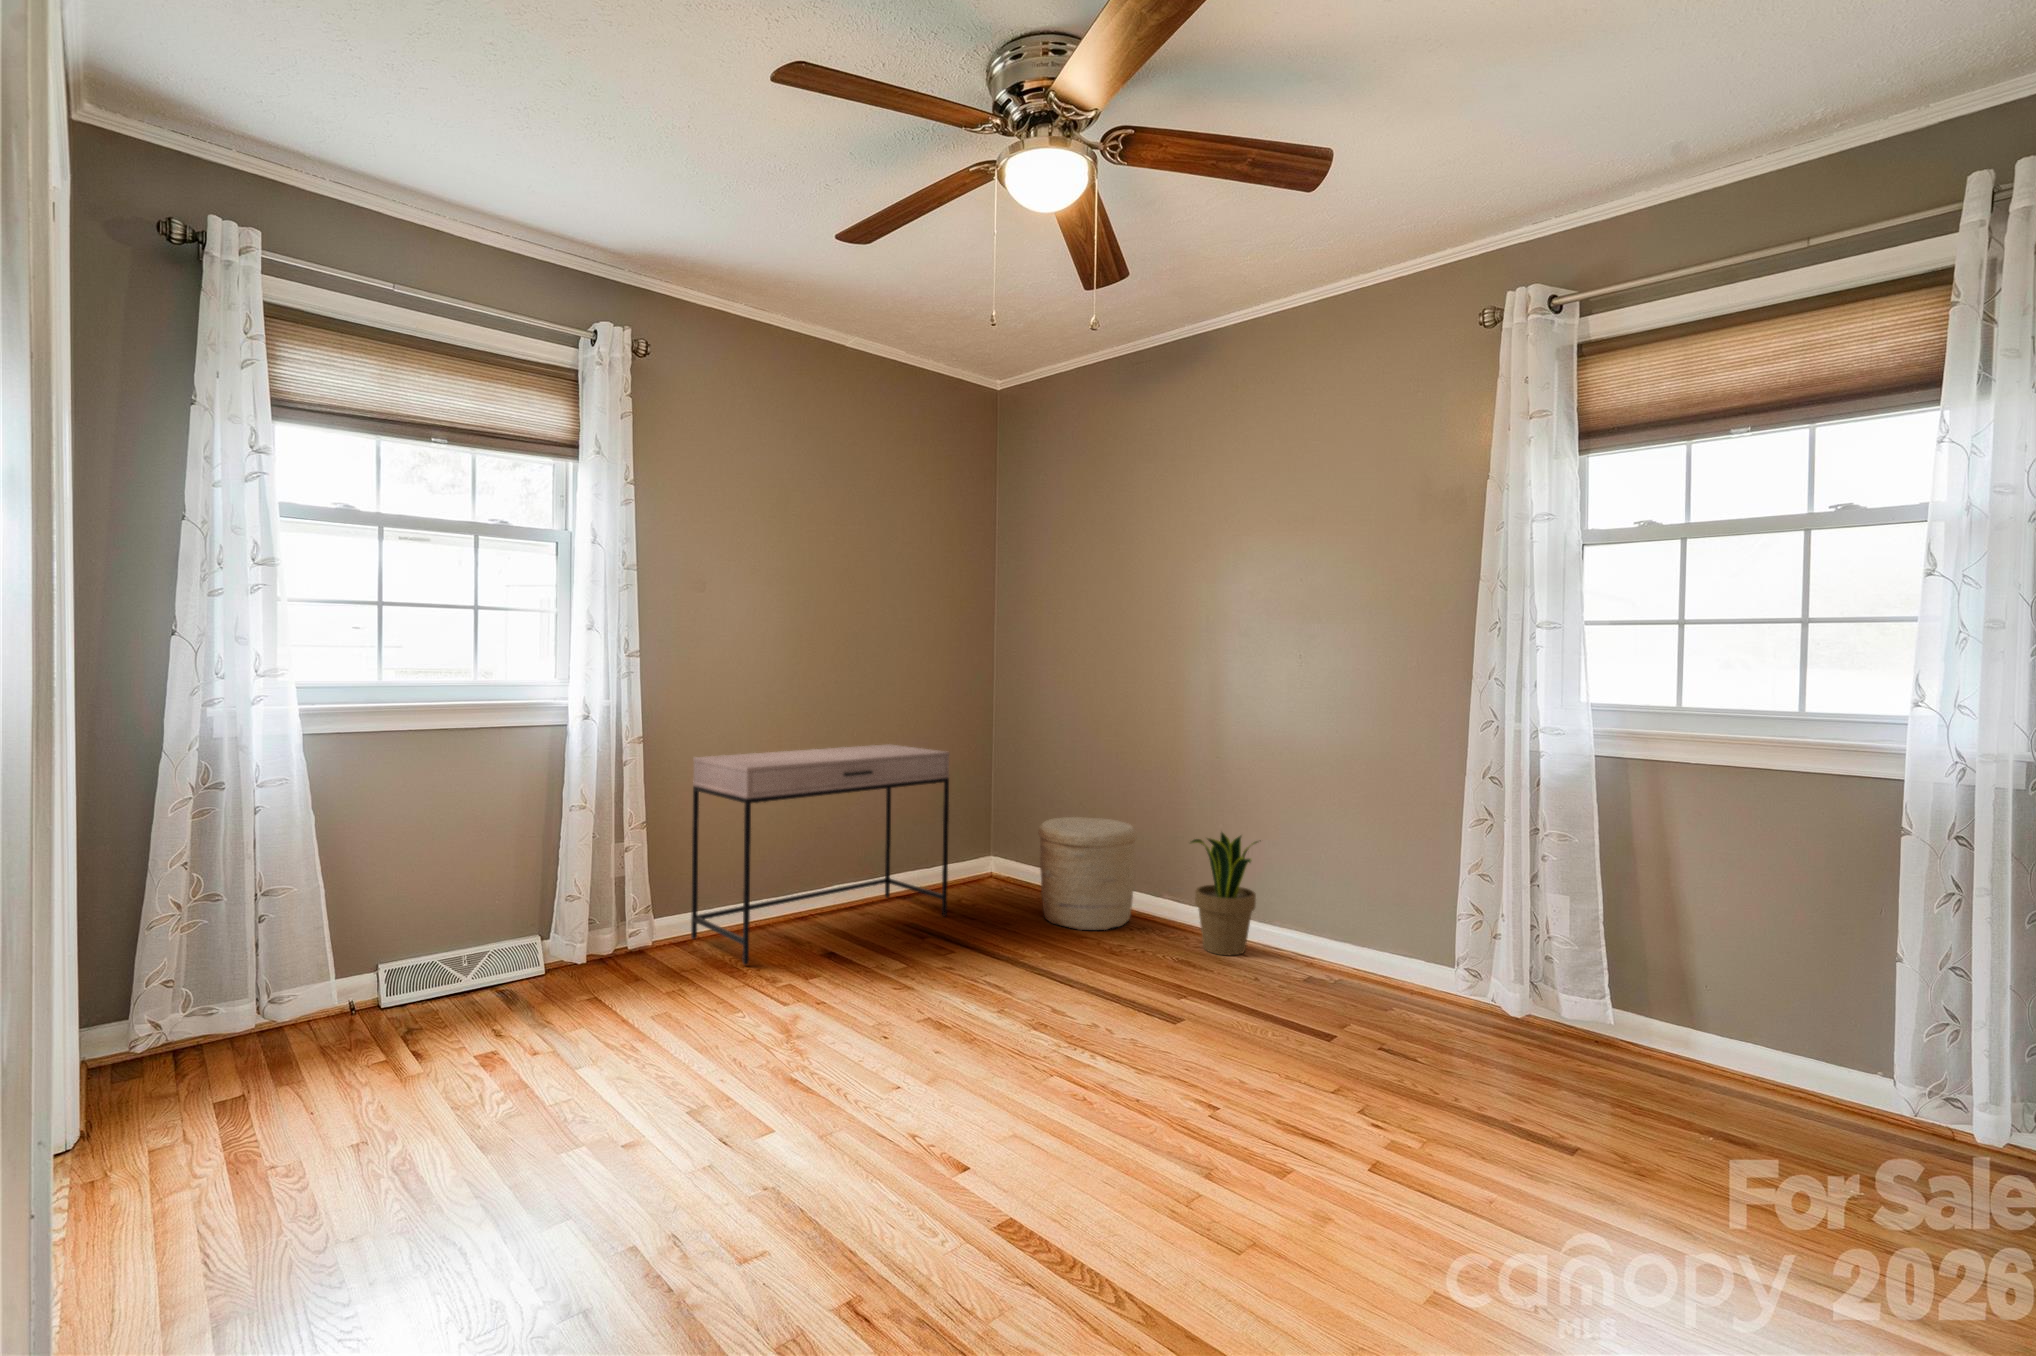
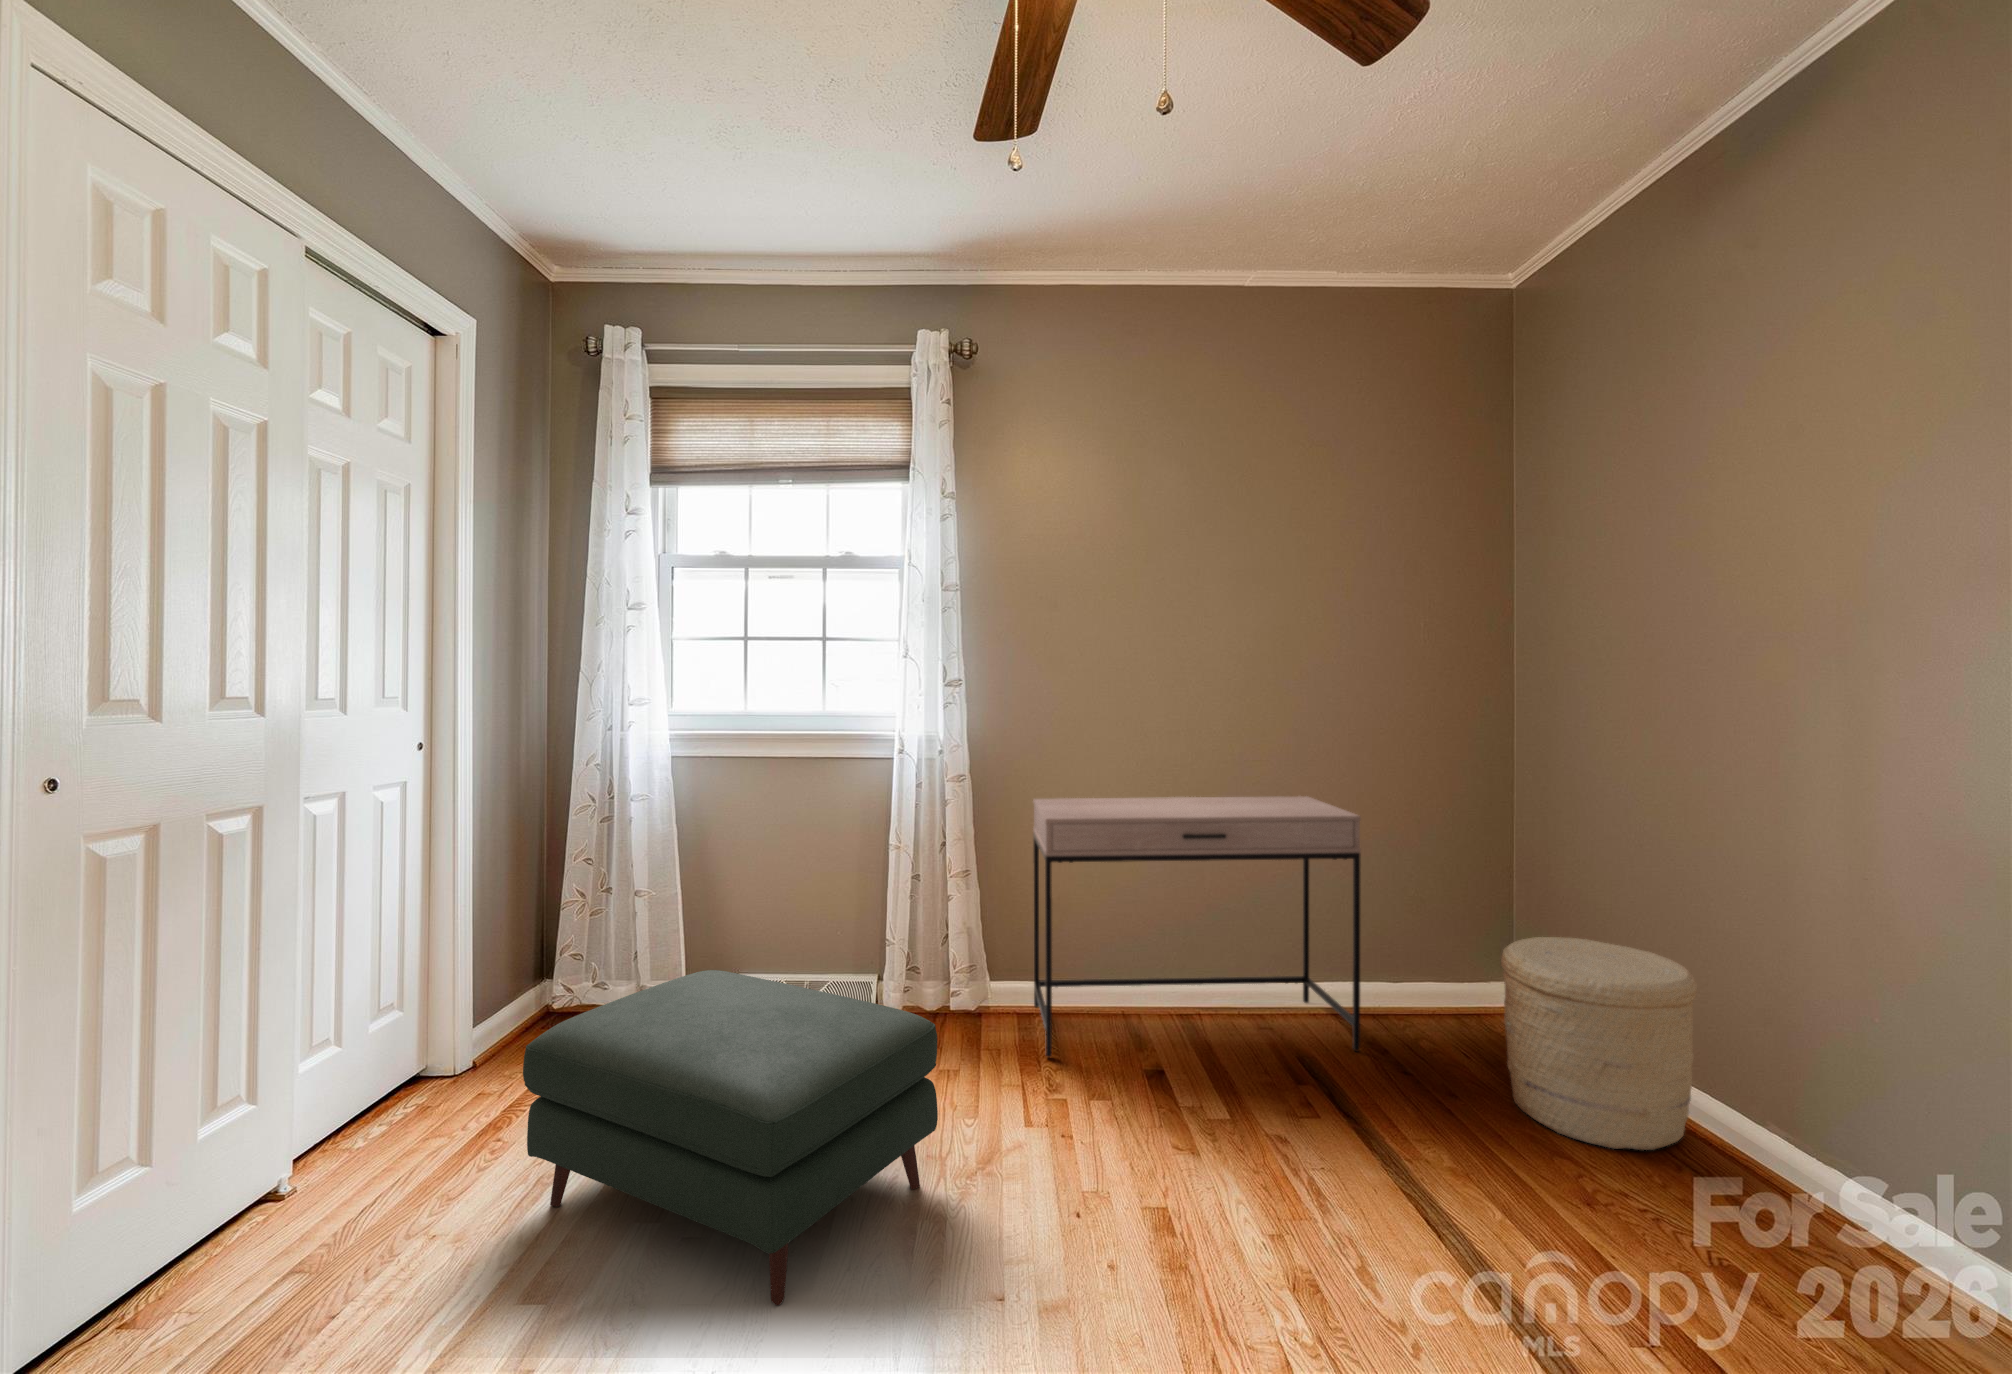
potted plant: present [1191,832,1257,955] -> none [1763,1030,1971,1299]
ottoman: none [380,919,761,1175] -> present [523,970,938,1305]

